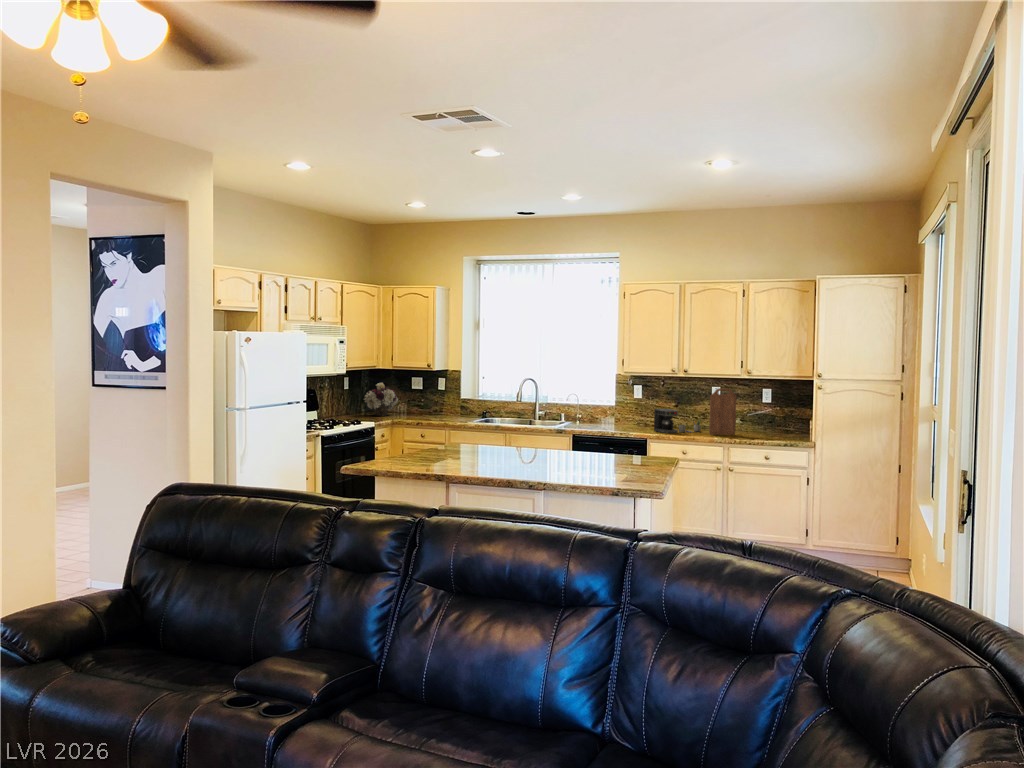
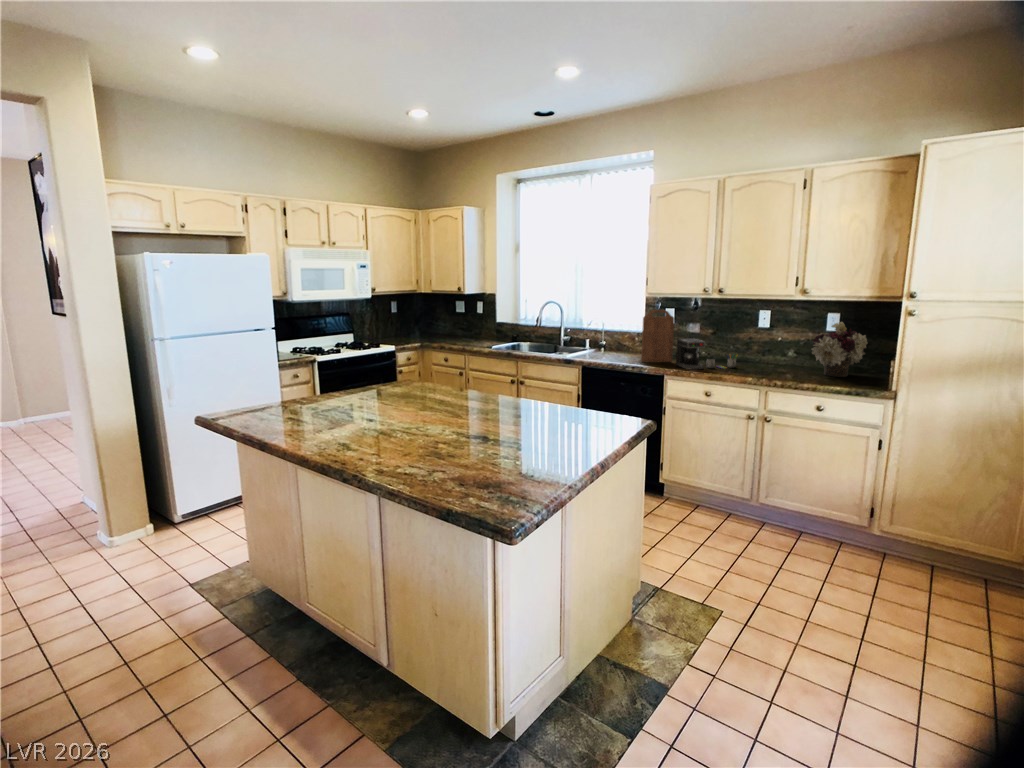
flower arrangement: present [364,383,398,416] -> present [812,322,867,377]
cutting board: present [709,388,737,435] -> present [641,310,674,362]

